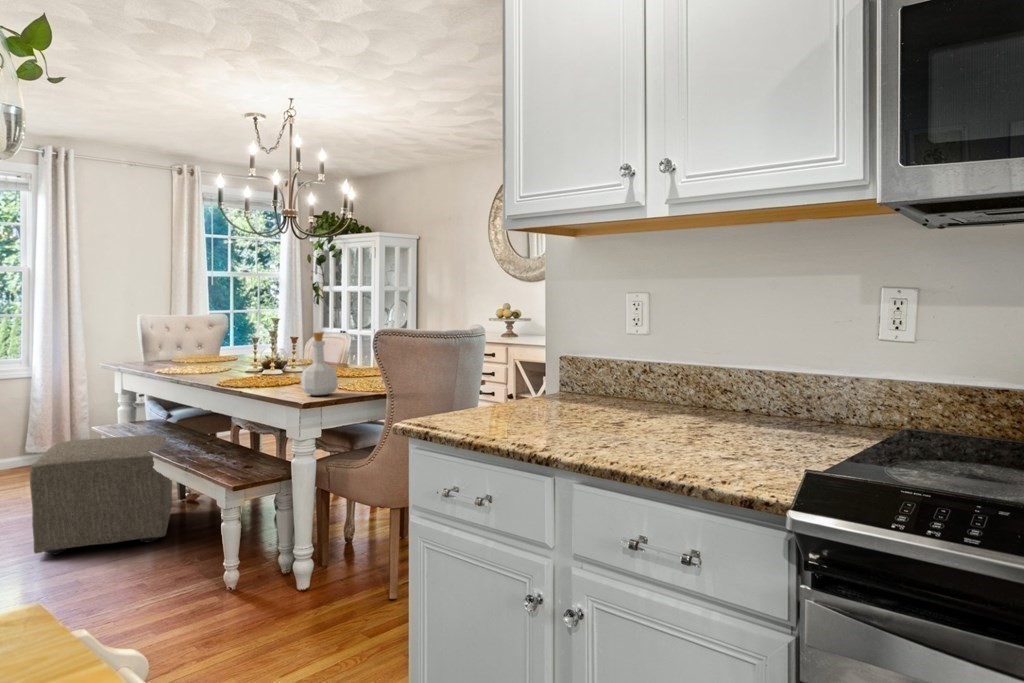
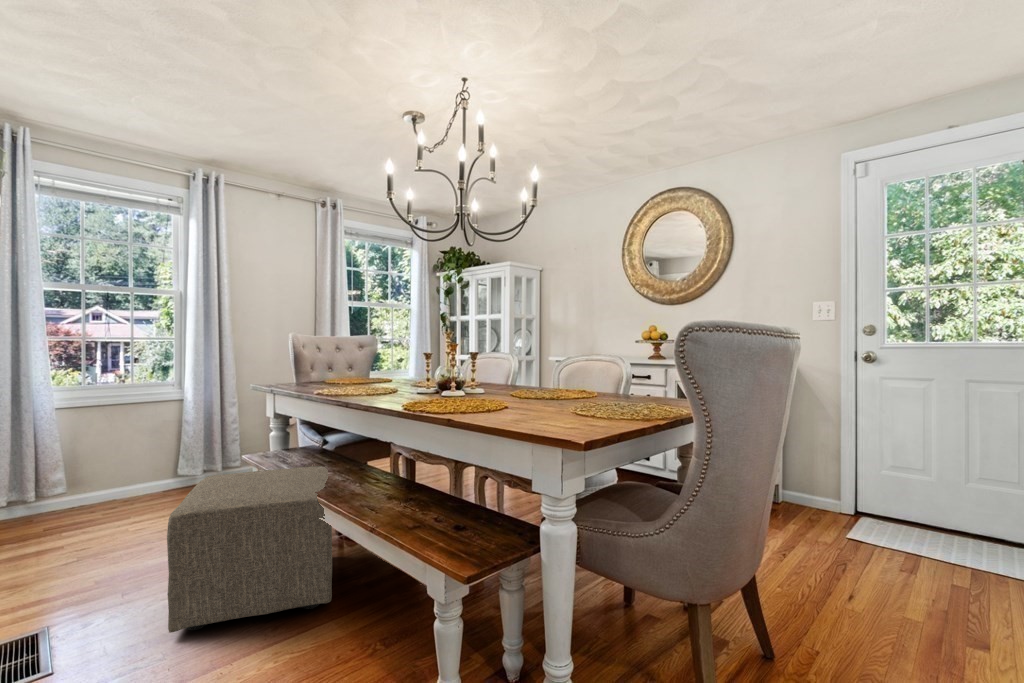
bottle: present [301,333,338,395] -> none [544,337,592,428]

